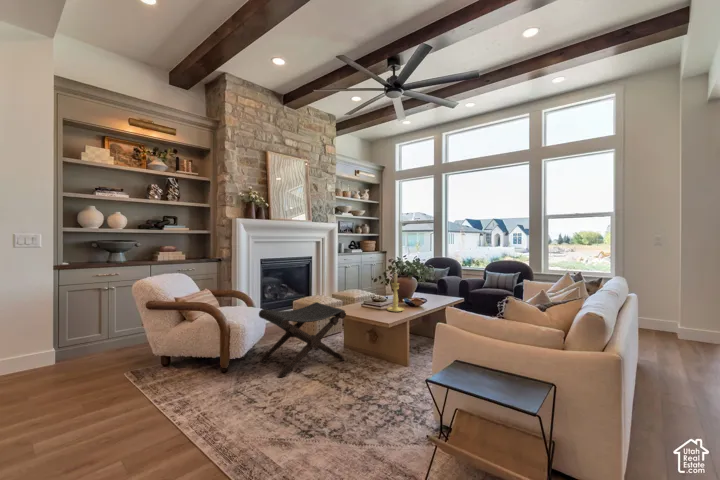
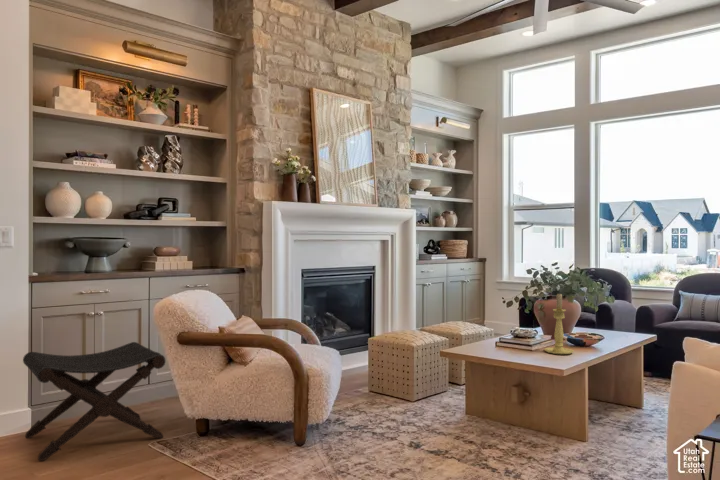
footstool: present [259,302,346,377] -> present [23,342,165,461]

